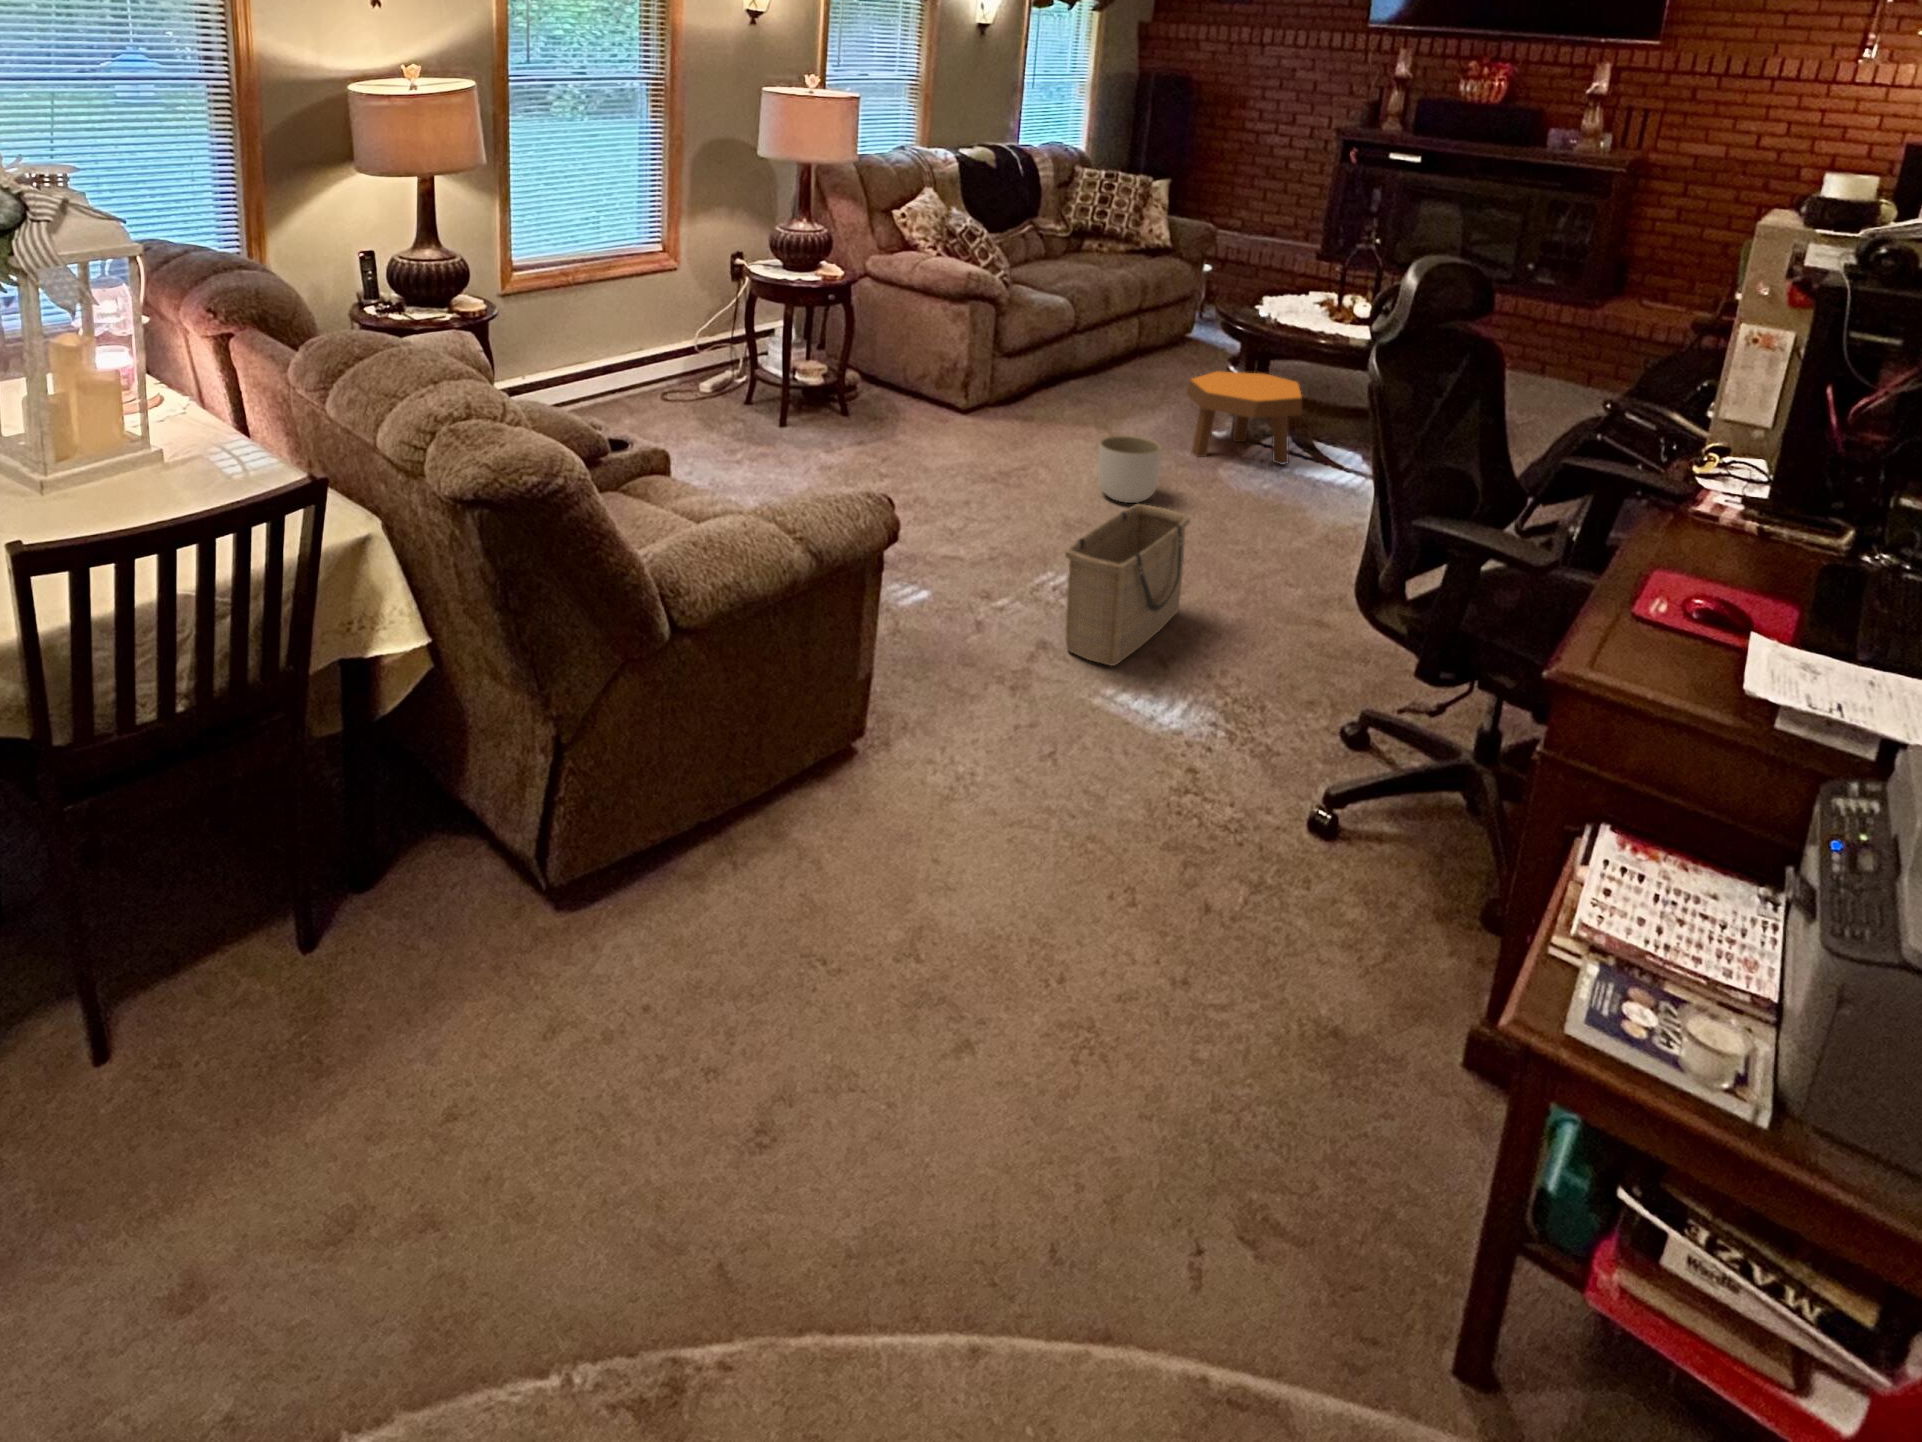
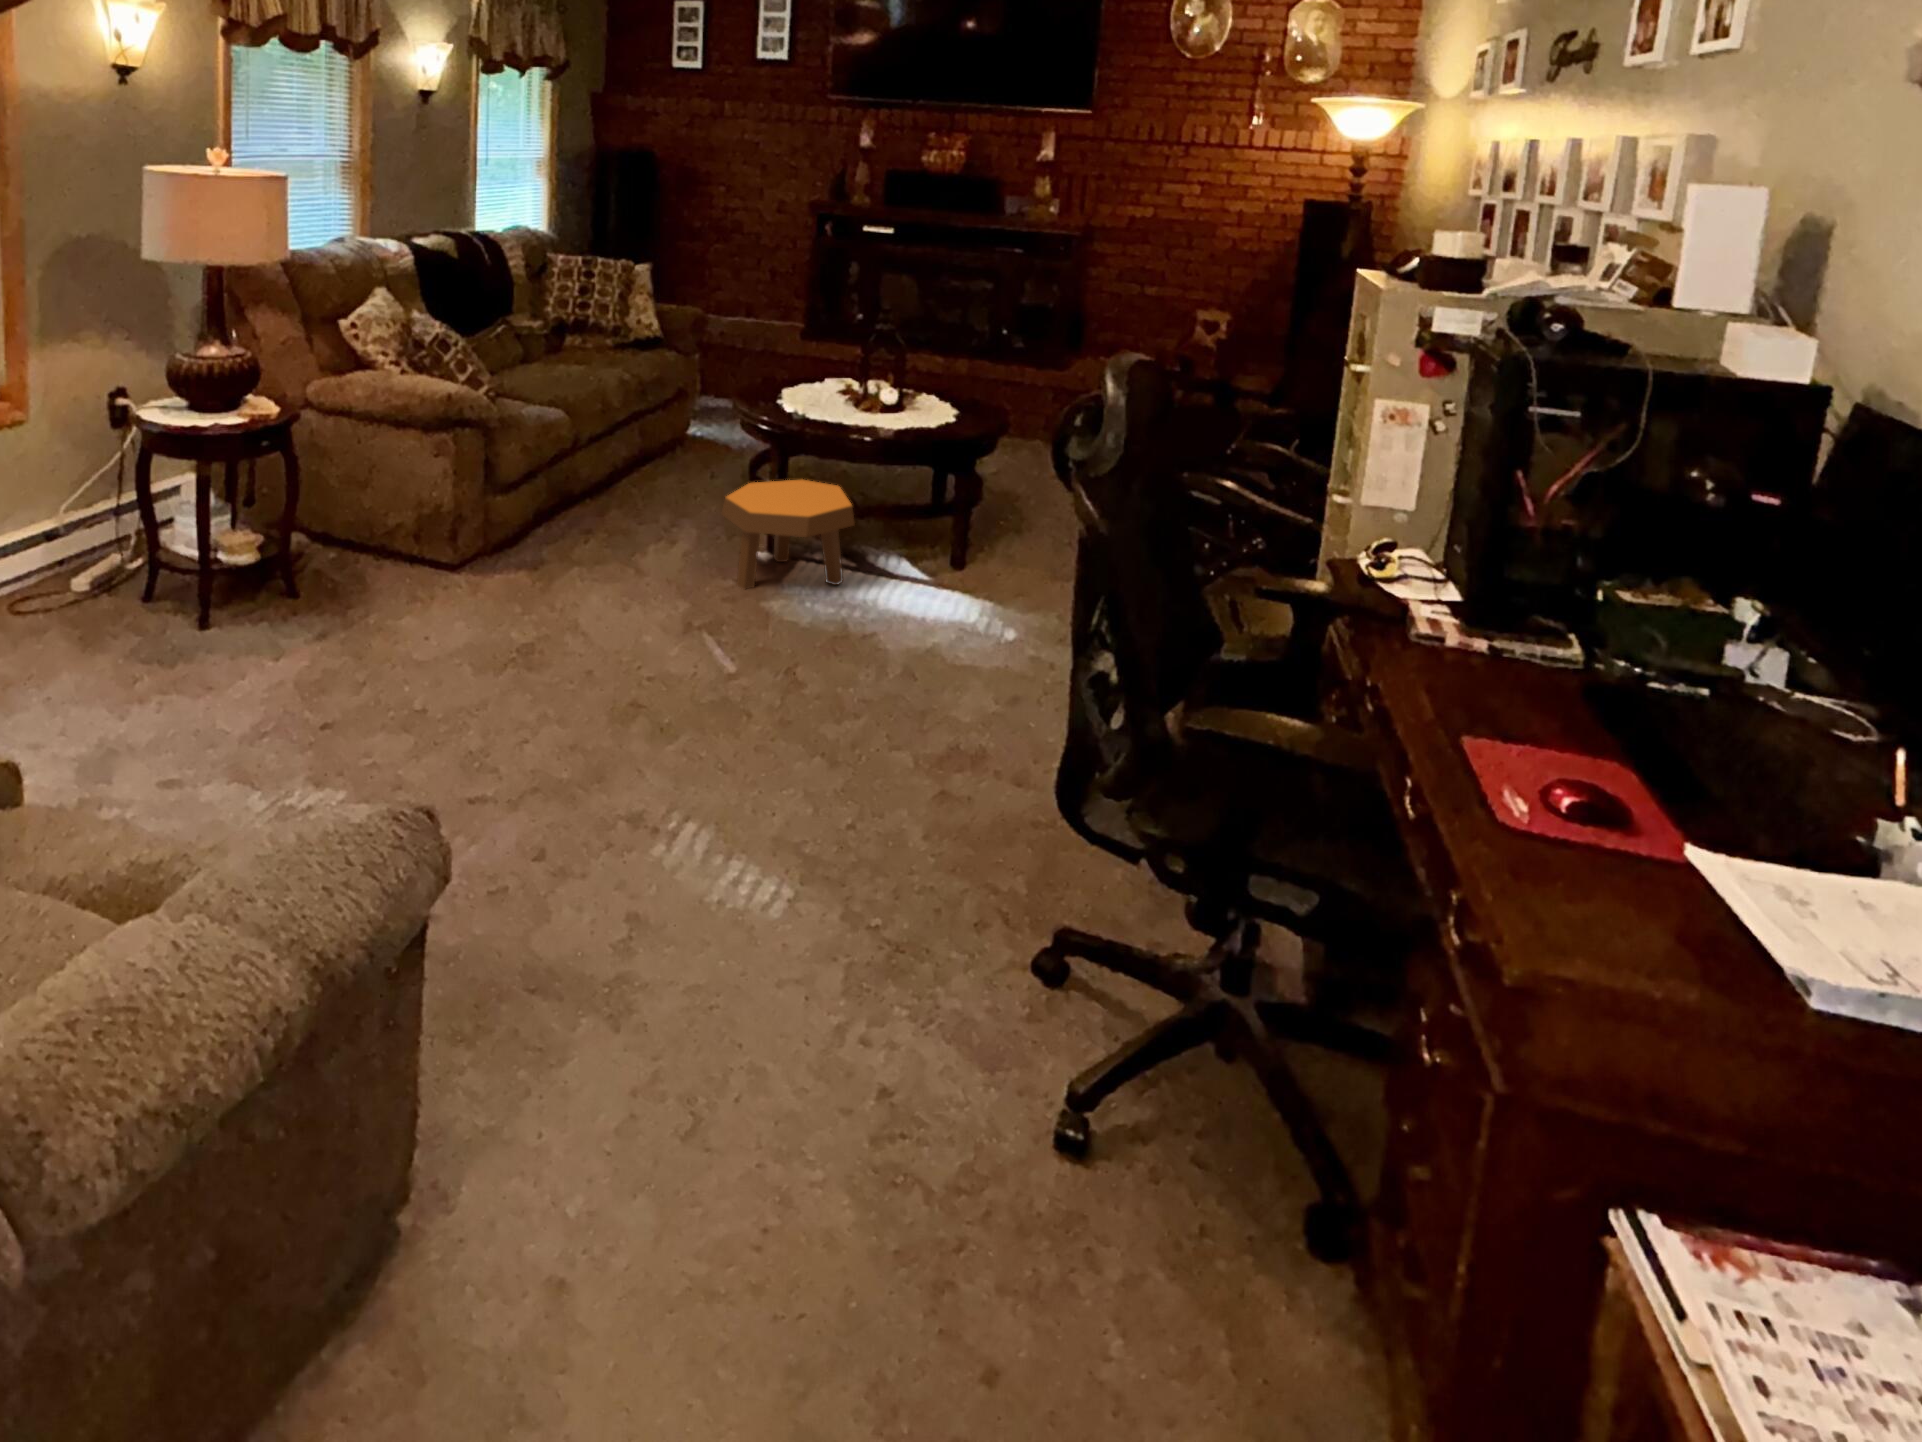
planter: present [1098,435,1161,503] -> none [645,582,720,670]
basket: present [1065,504,1190,666] -> none [667,693,804,944]

